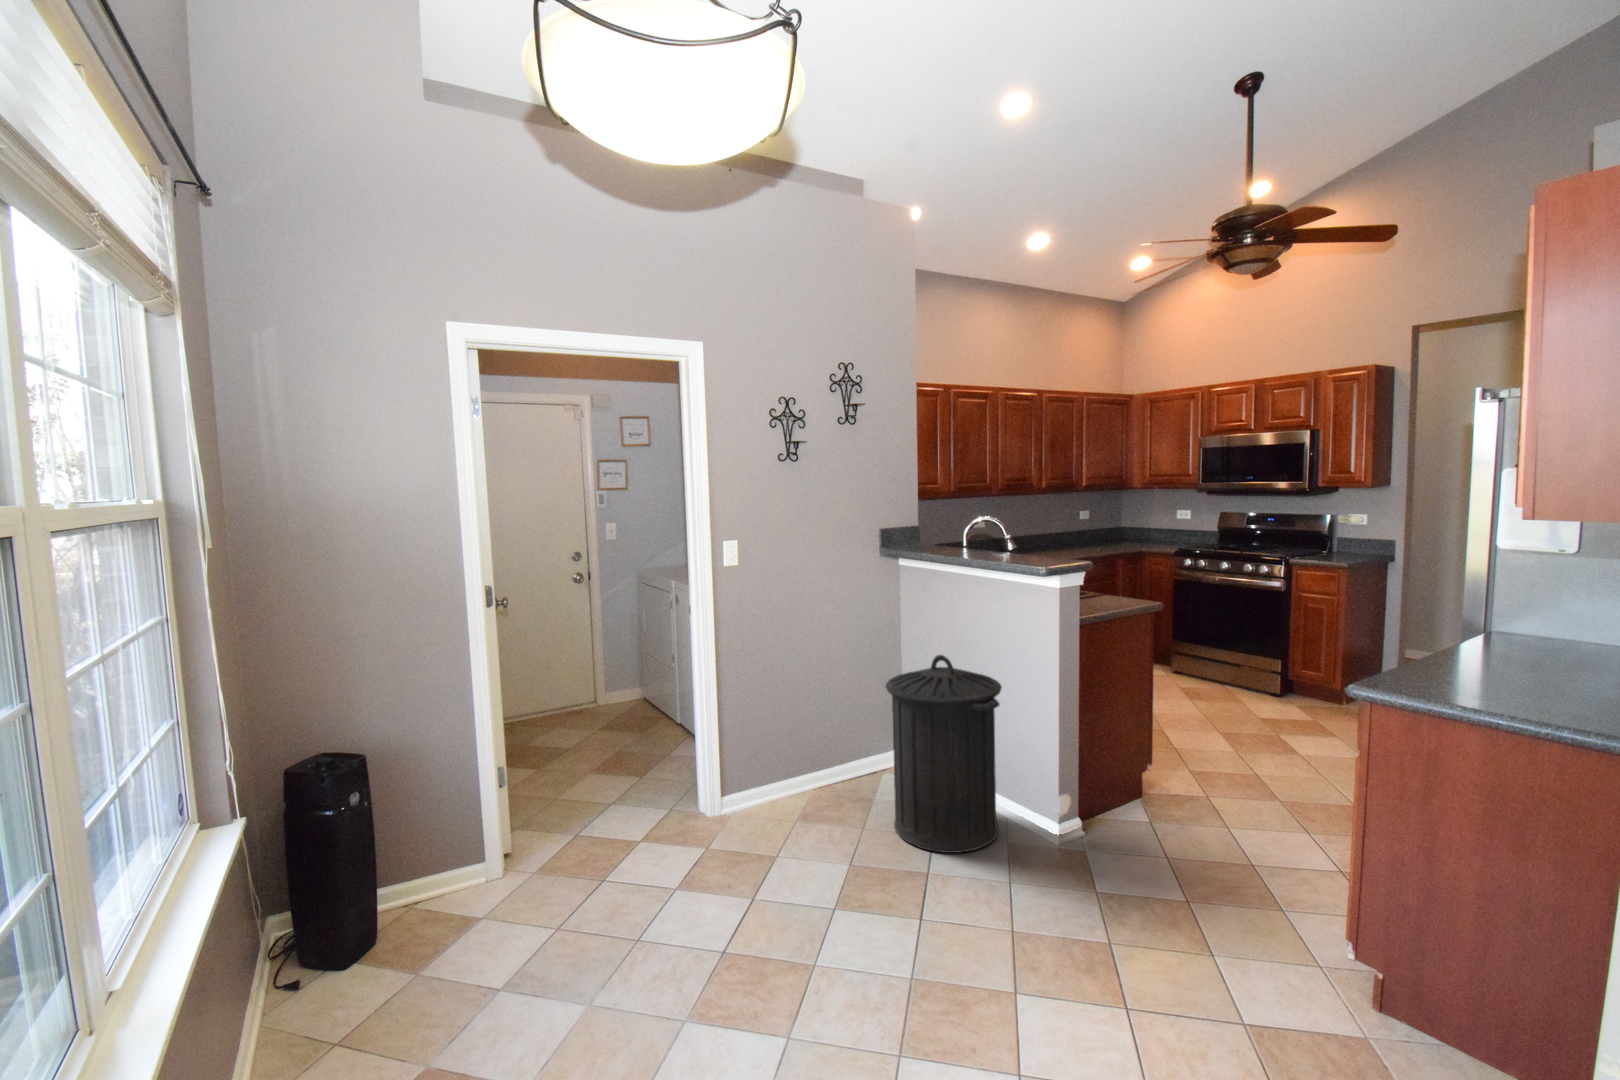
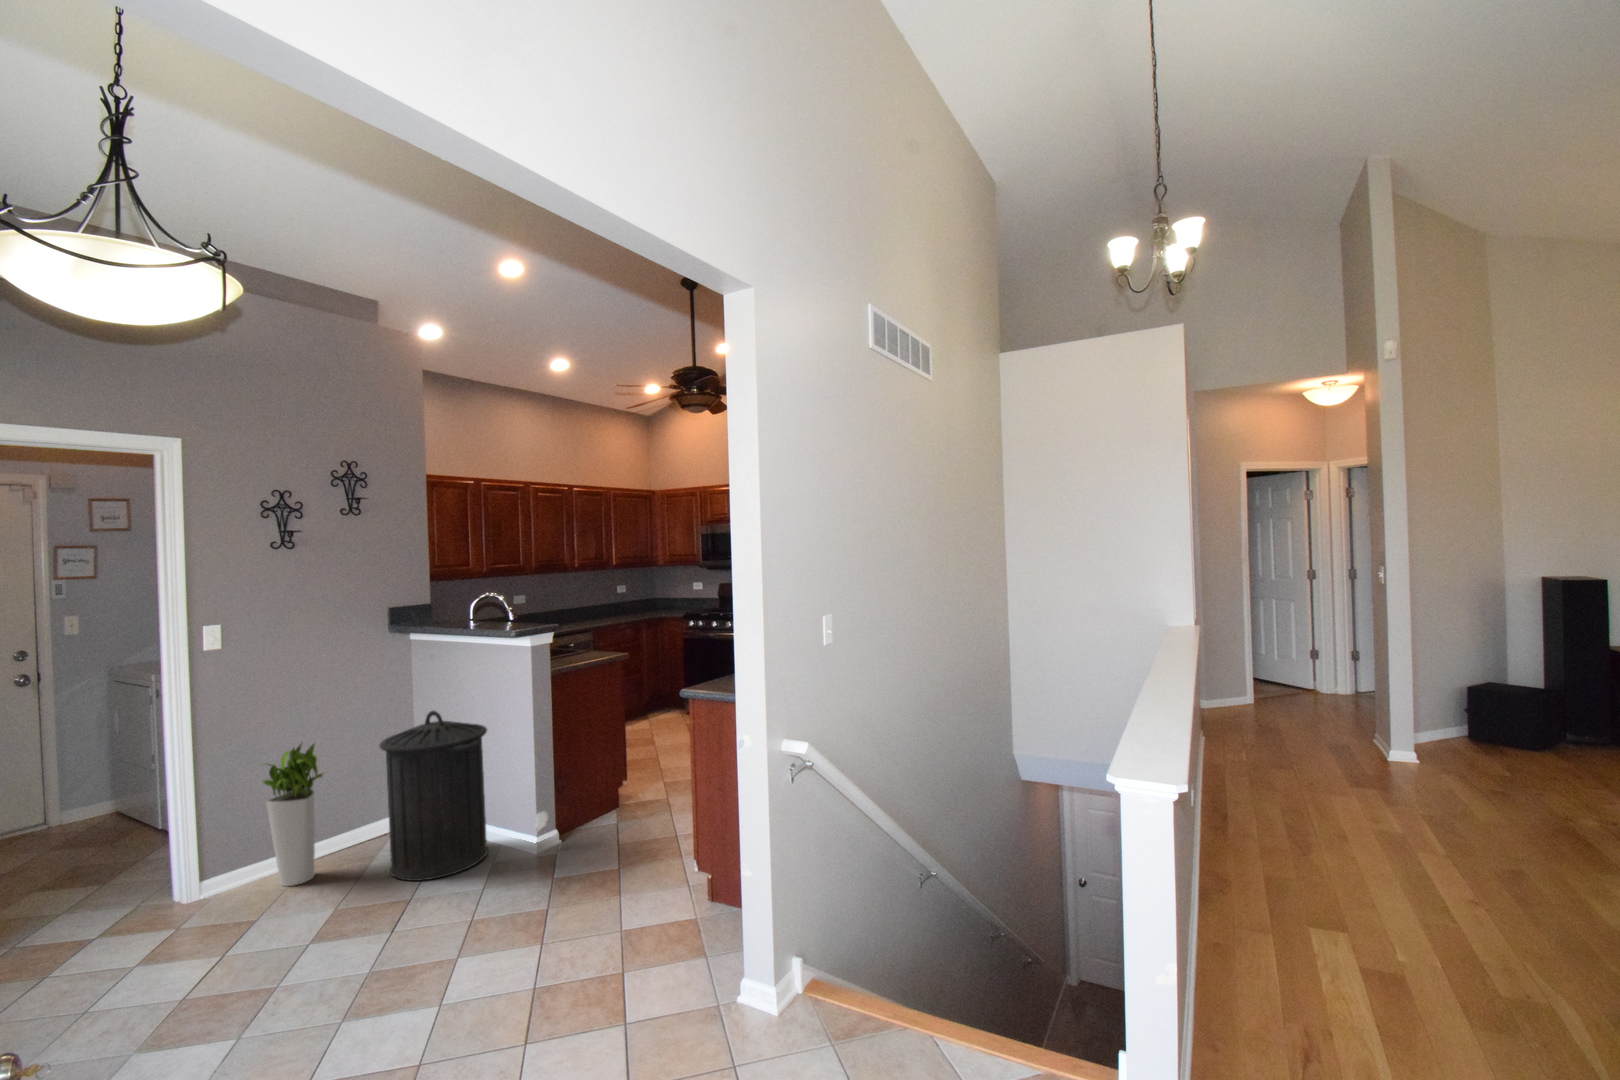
planter: none [771,669,833,822] -> present [263,743,322,886]

